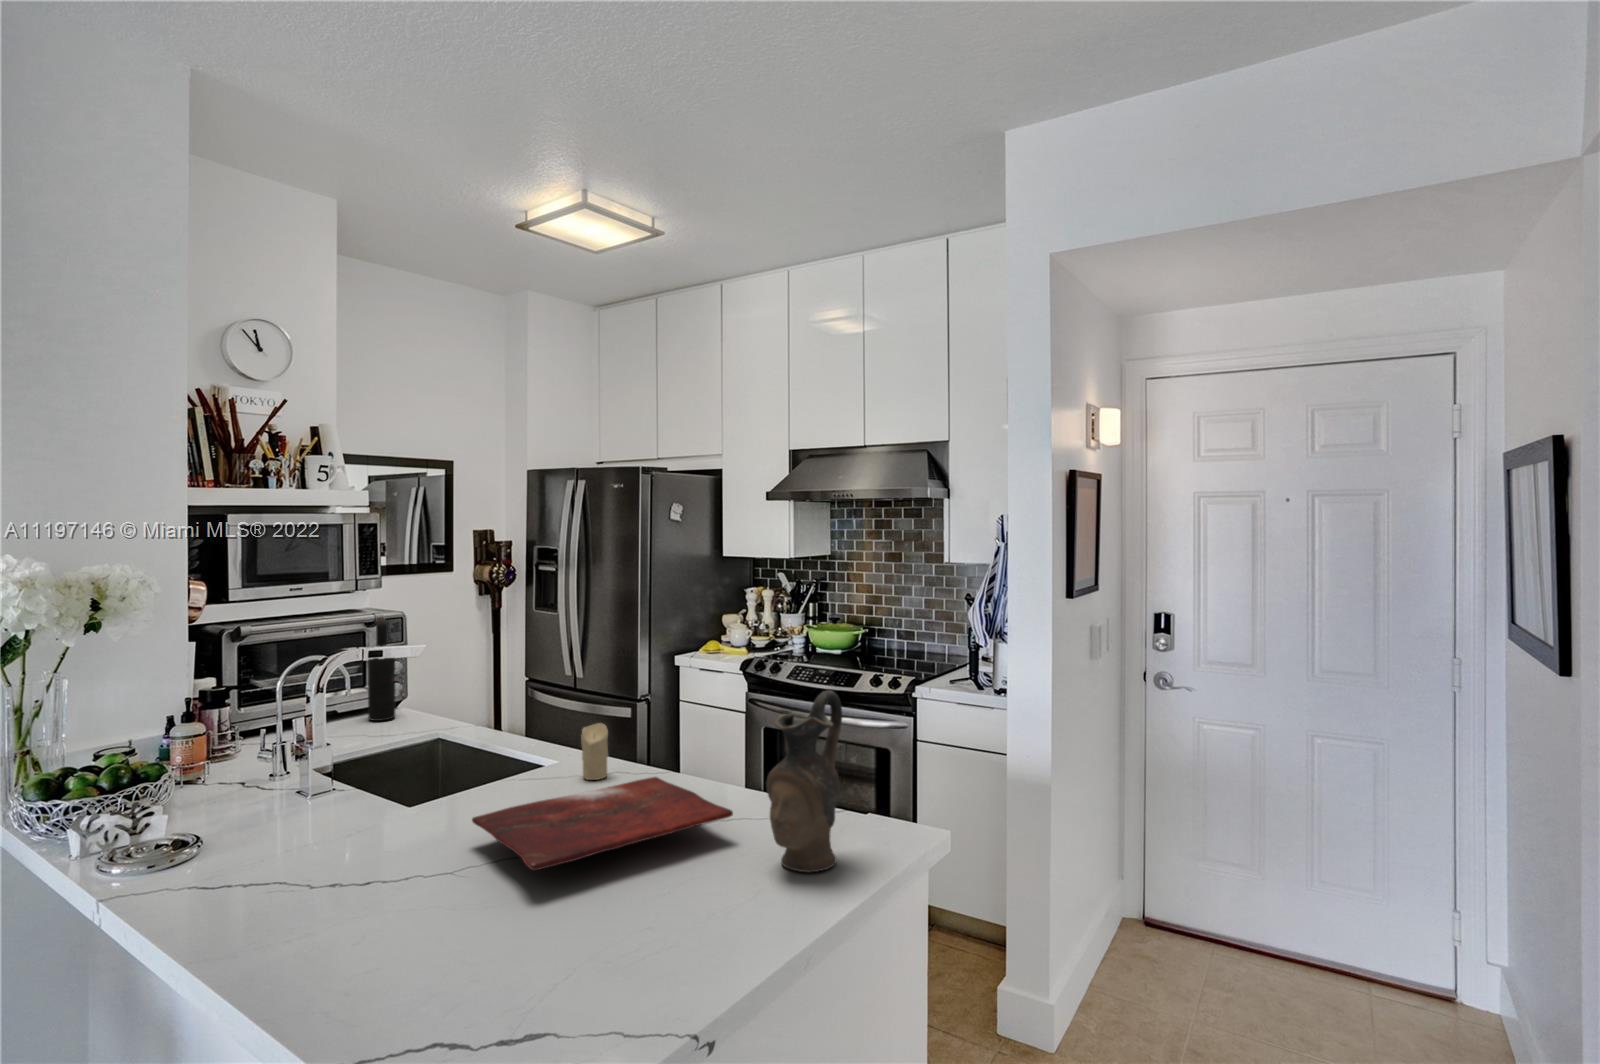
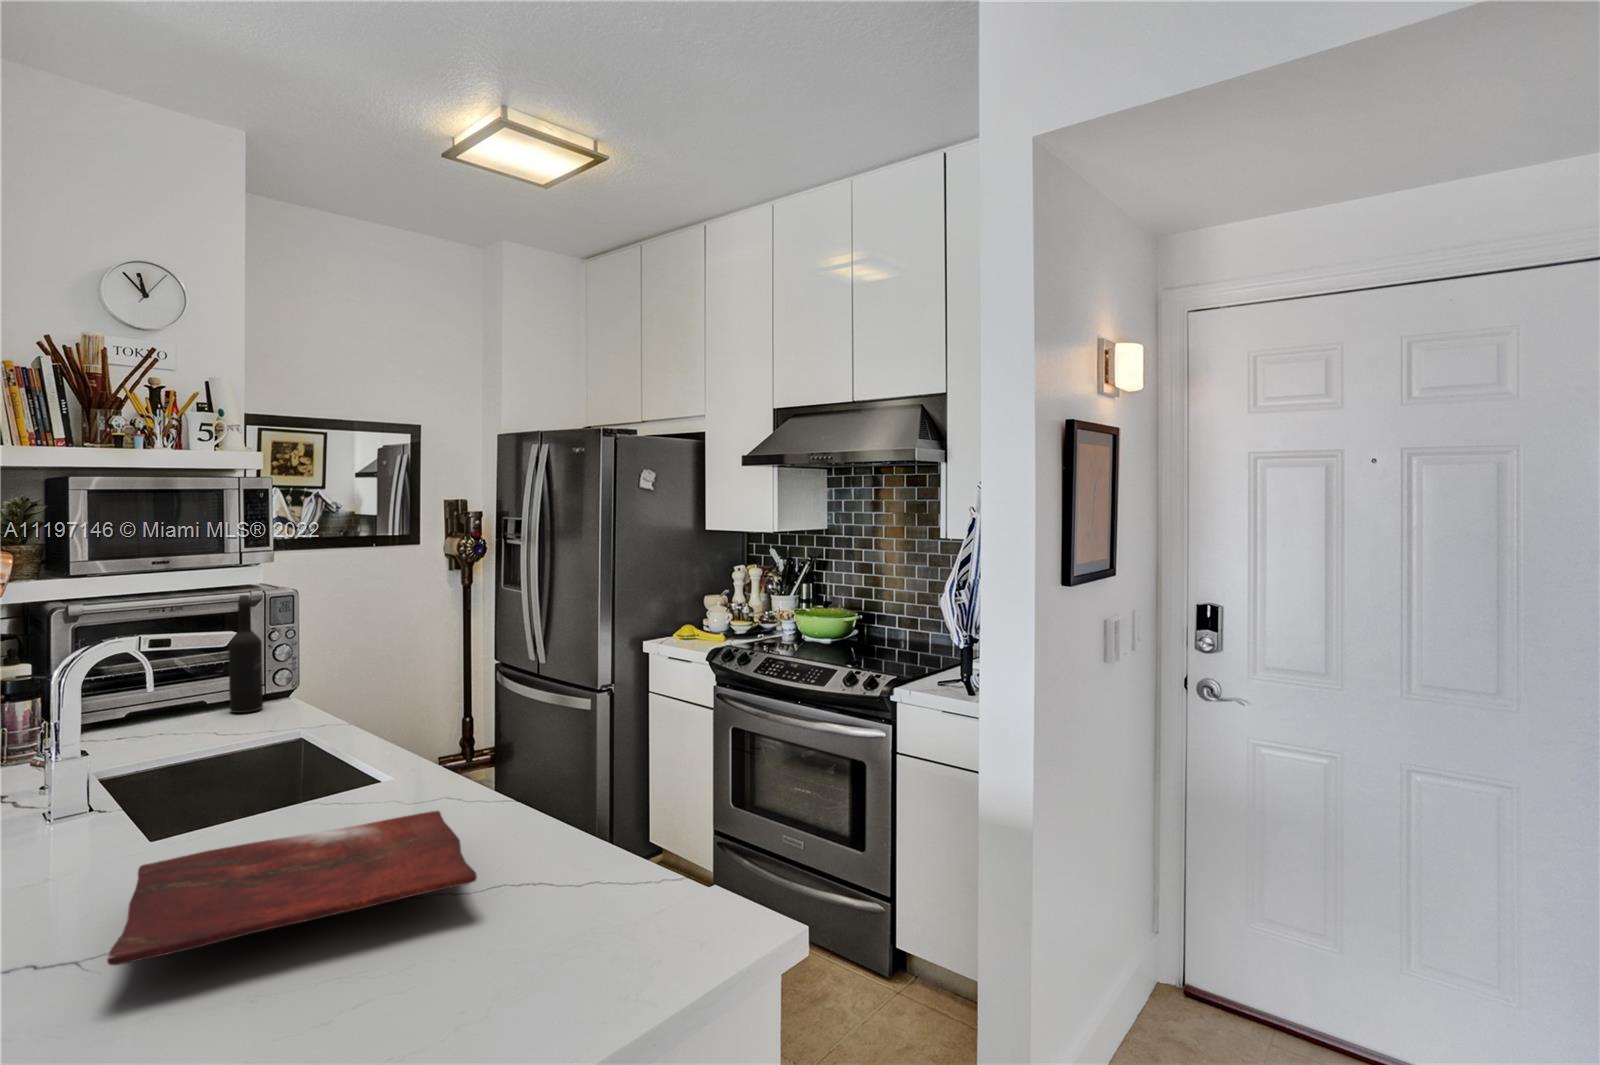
ceramic pitcher: present [766,690,842,872] -> none [472,715,612,982]
candle: present [581,723,609,780] -> none [380,734,417,805]

